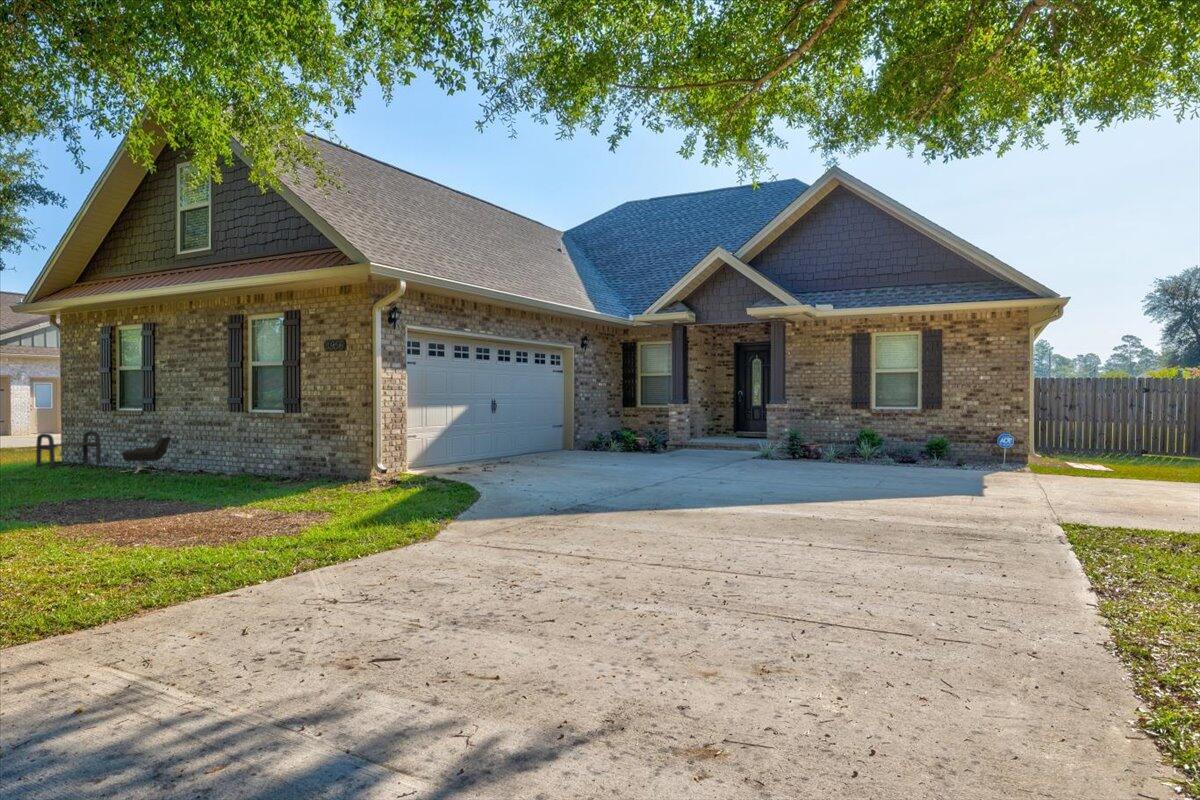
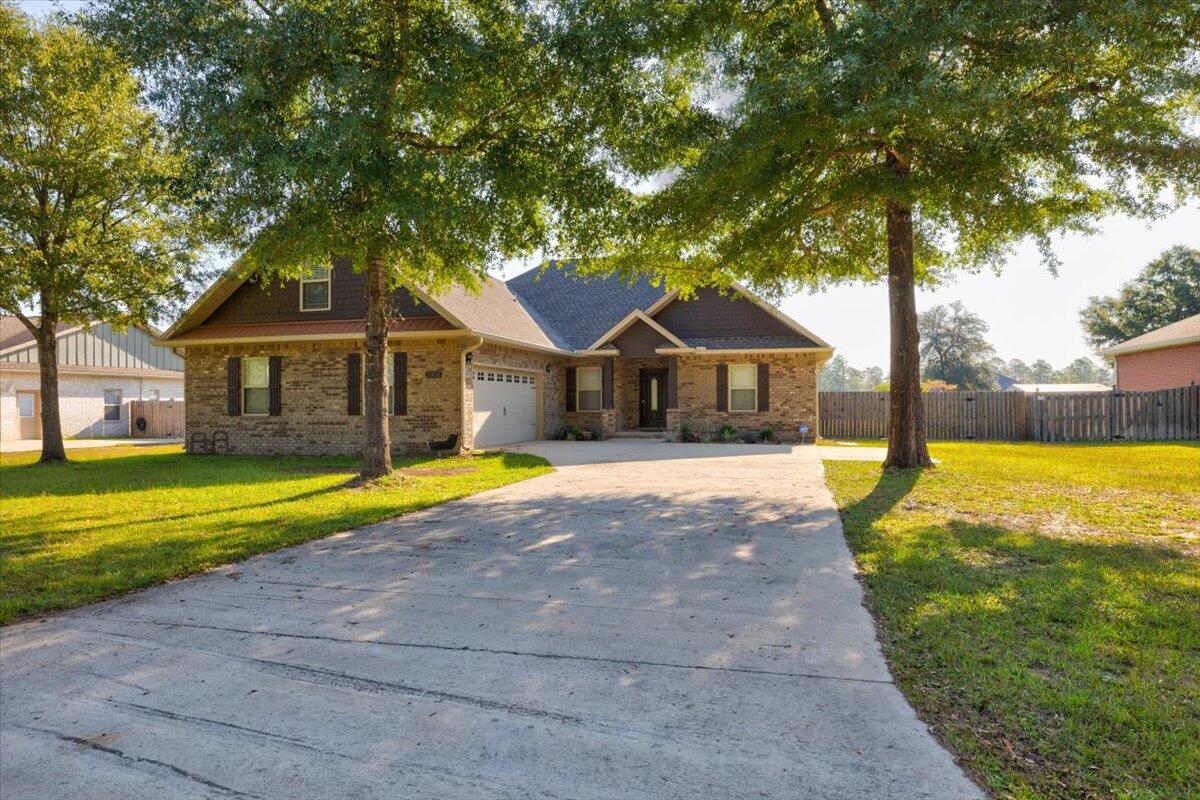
lounge chair: present [122,437,171,473] -> present [429,434,458,457]

